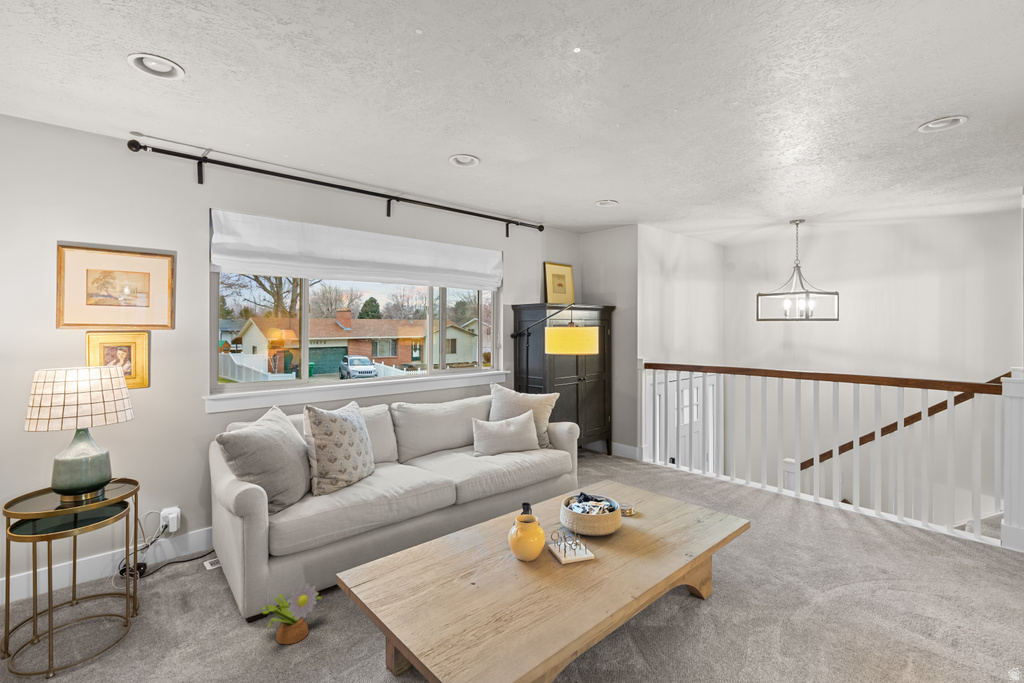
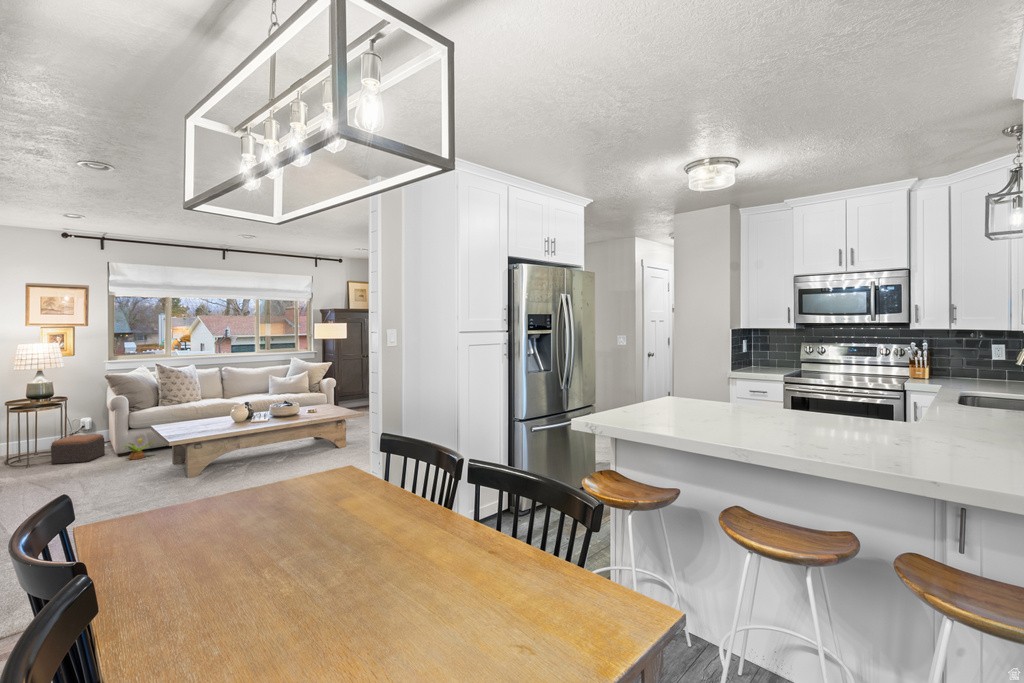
footstool: none [103,568,216,660] -> present [51,434,105,464]

